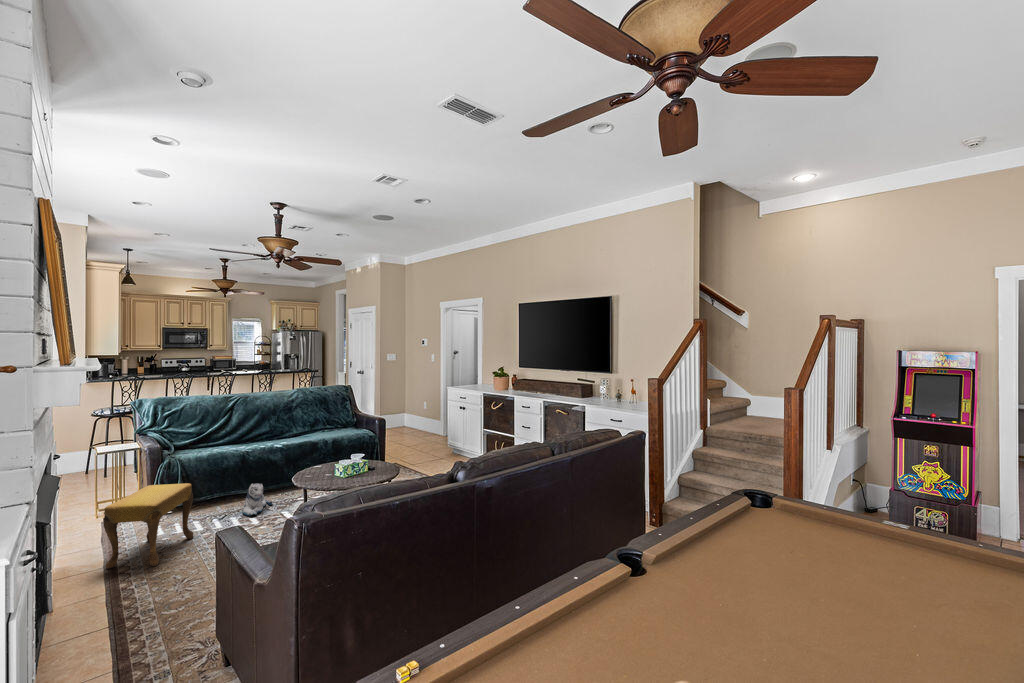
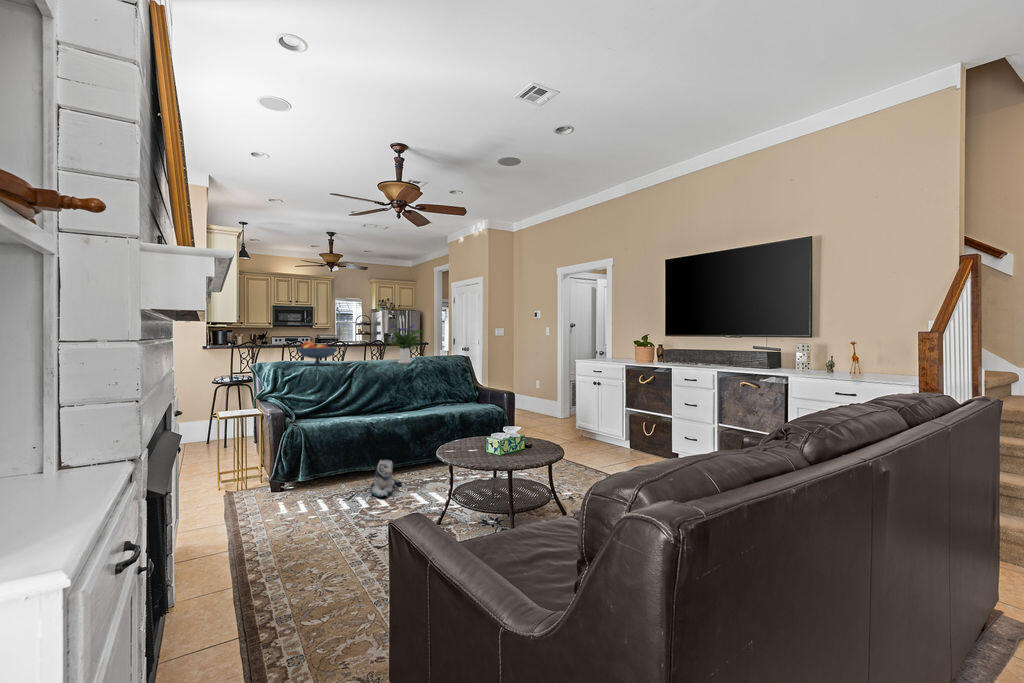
flower arrangement: none [266,357,304,395] -> present [388,321,423,363]
fruit bowl: none [178,379,218,401] -> present [297,341,337,366]
footstool: present [103,483,193,569] -> none [228,456,323,554]

